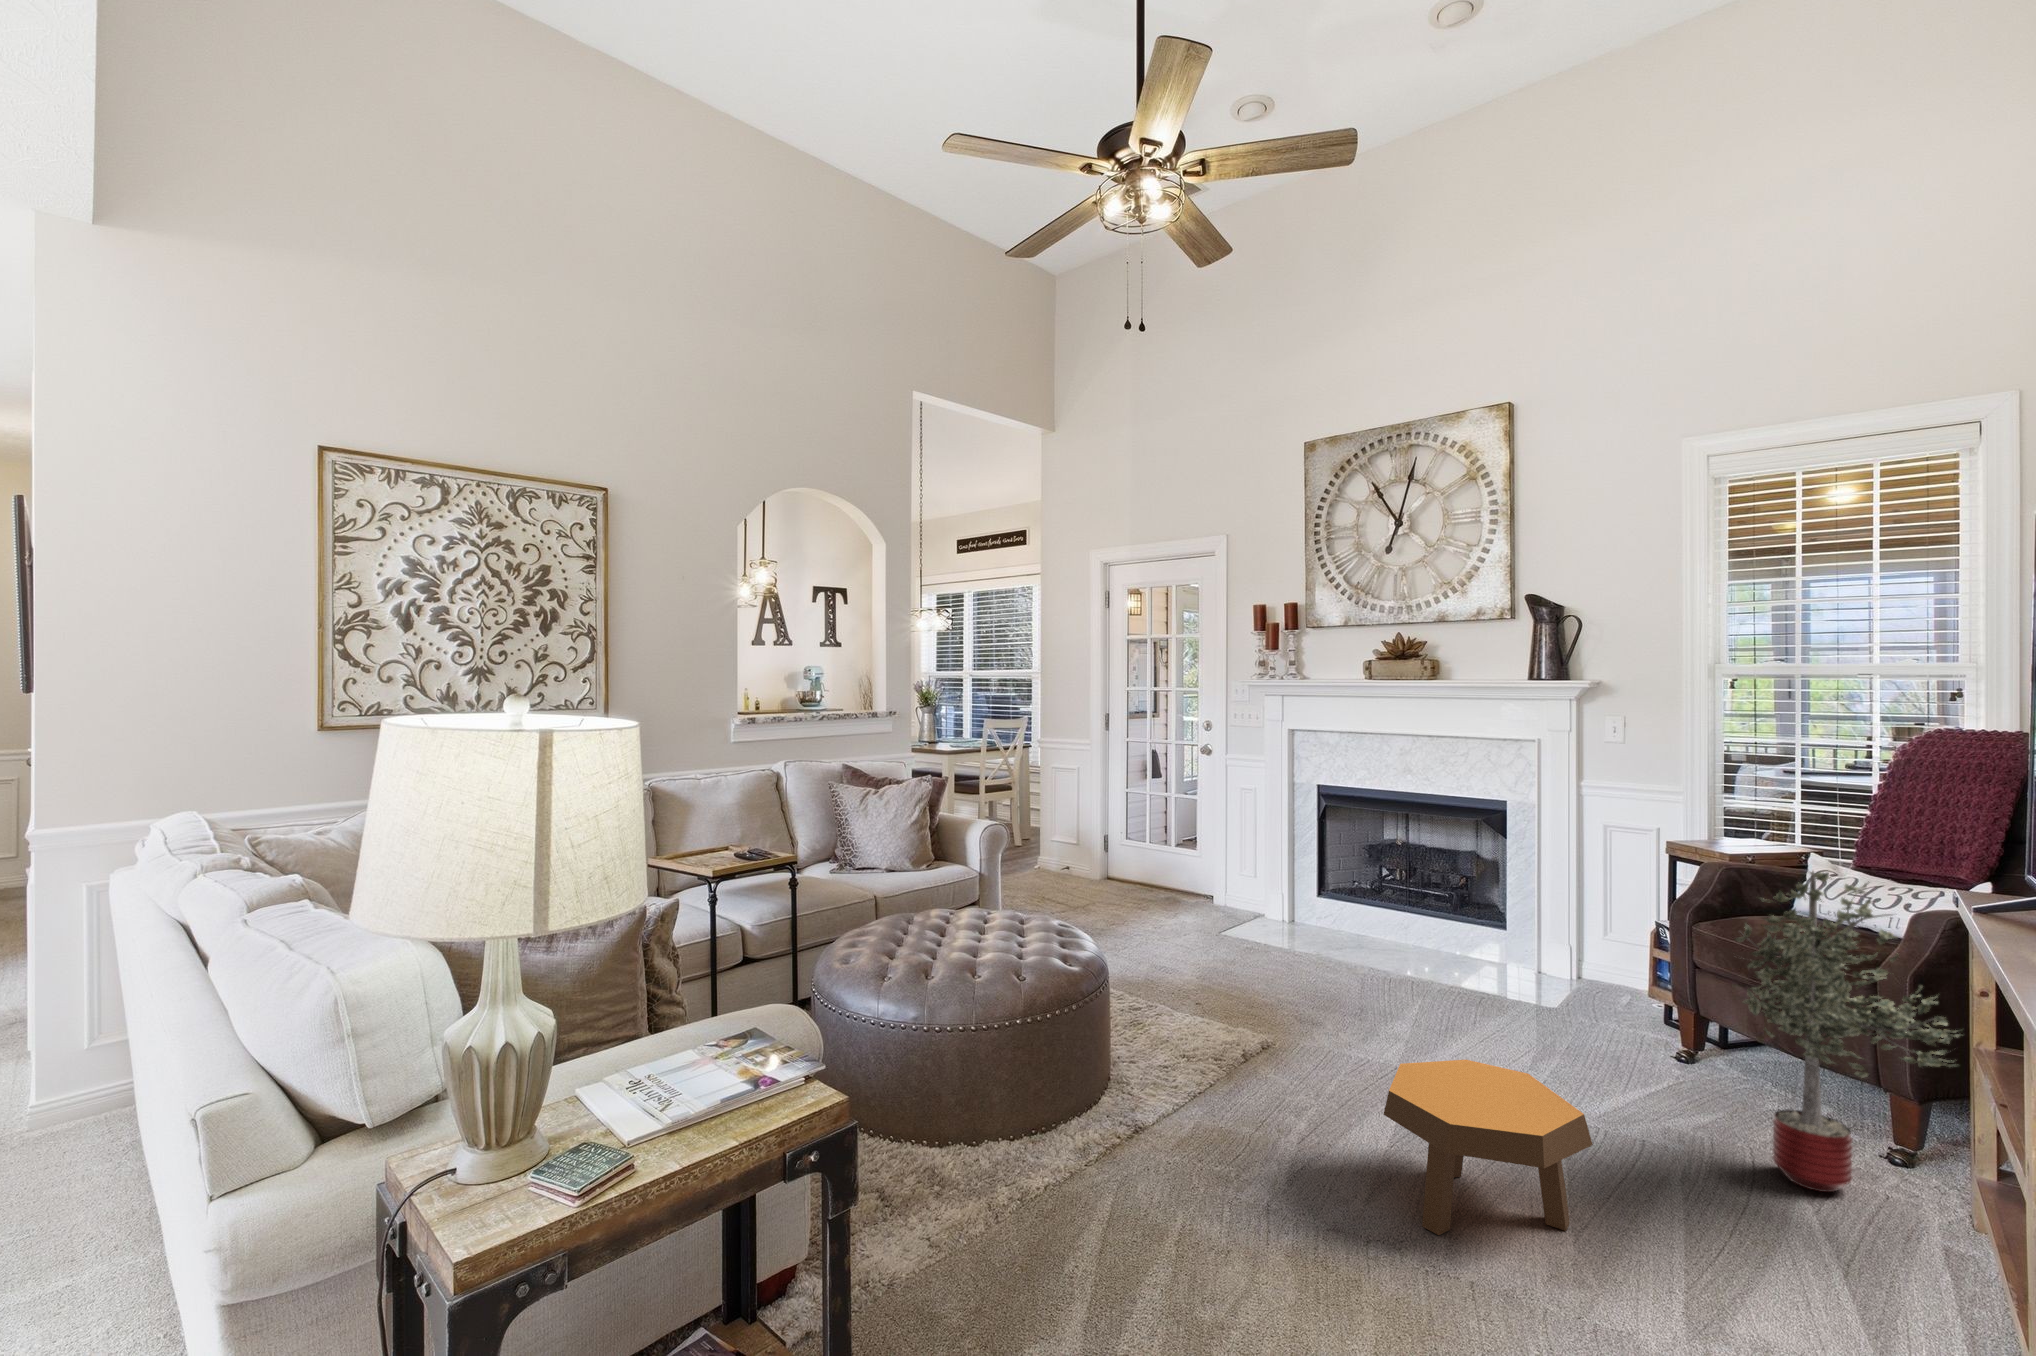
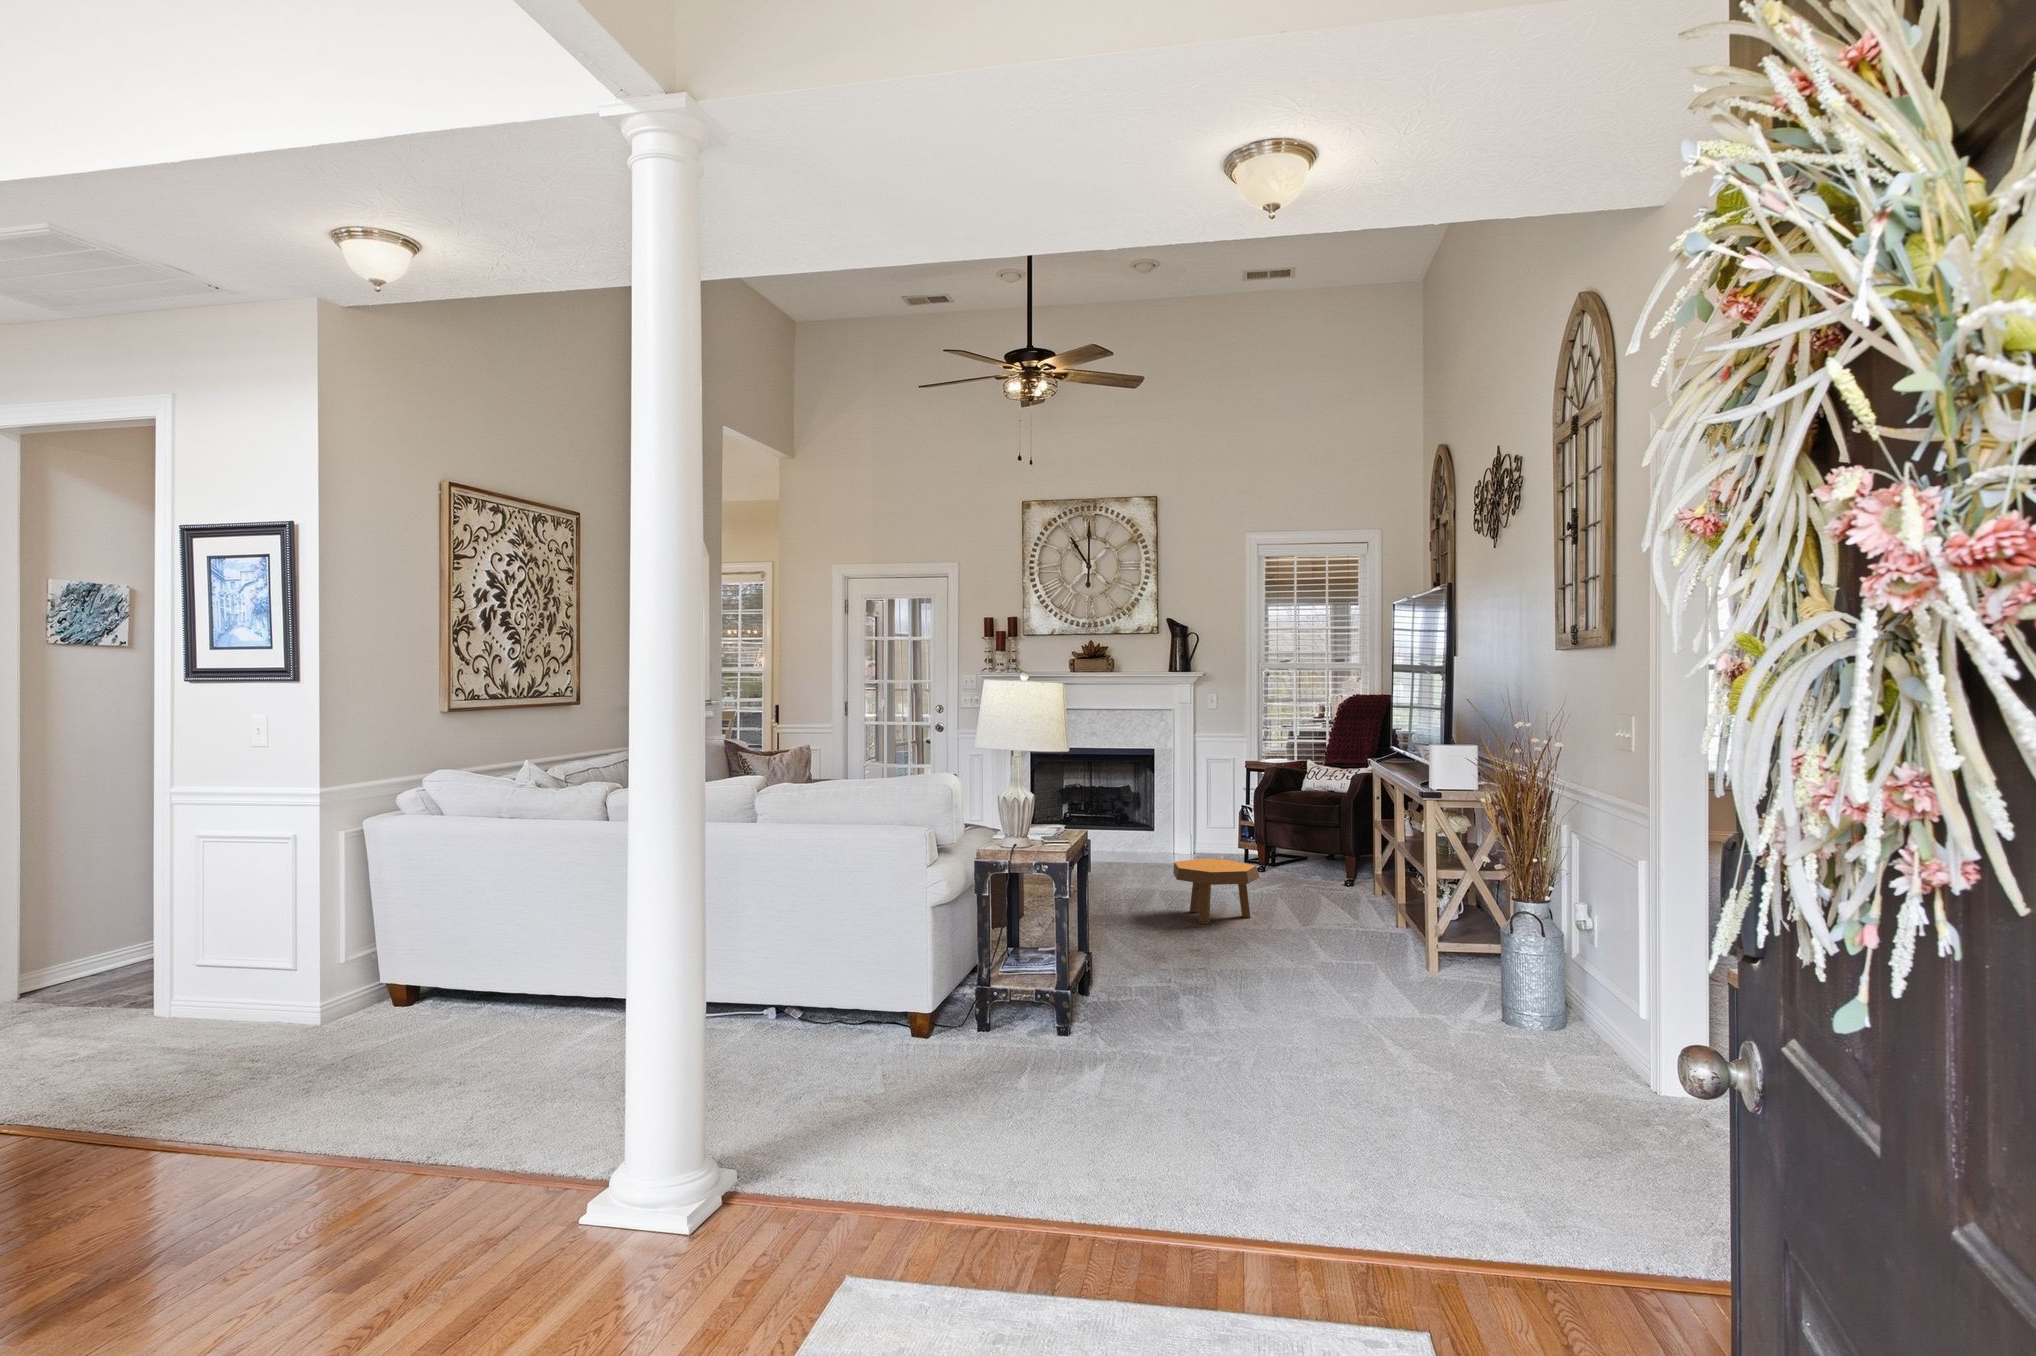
potted tree: present [1735,871,1961,1192] -> none [1298,757,1379,899]

